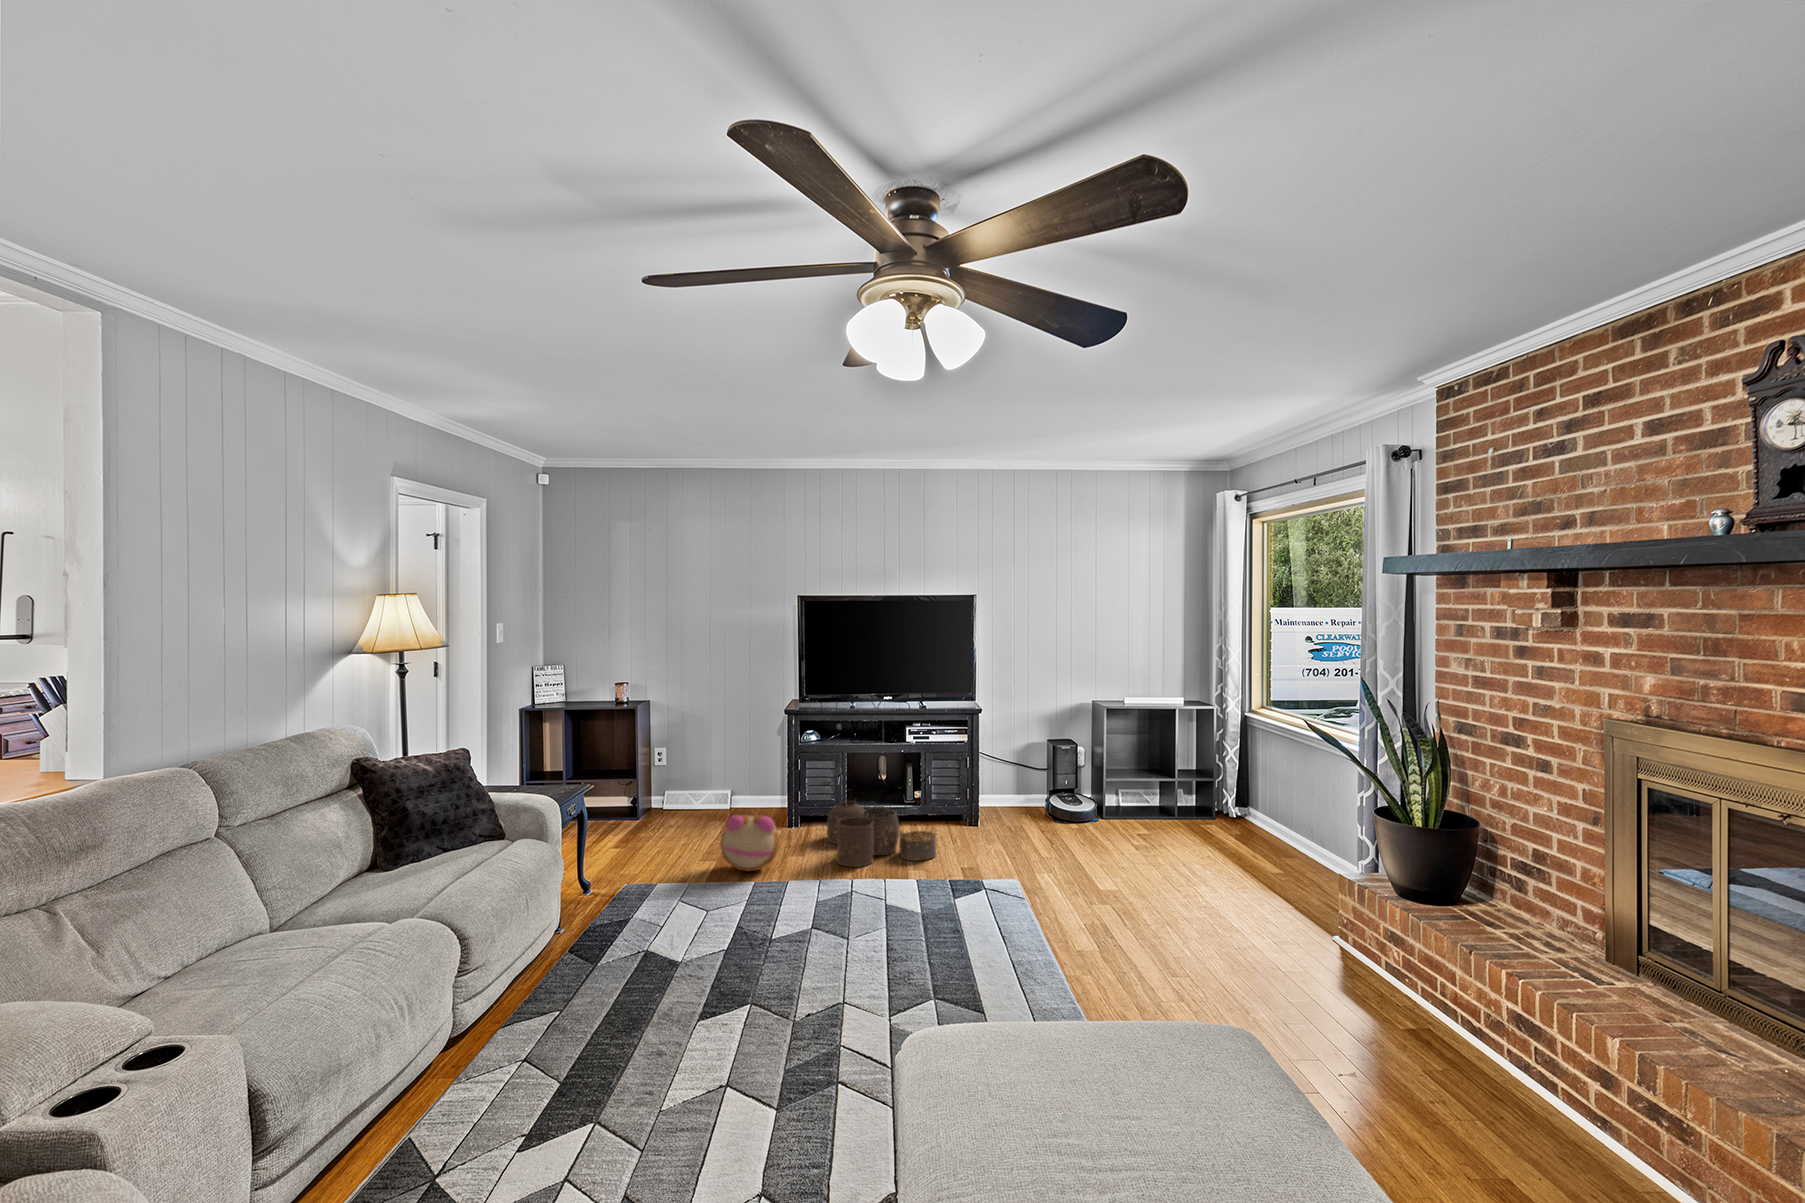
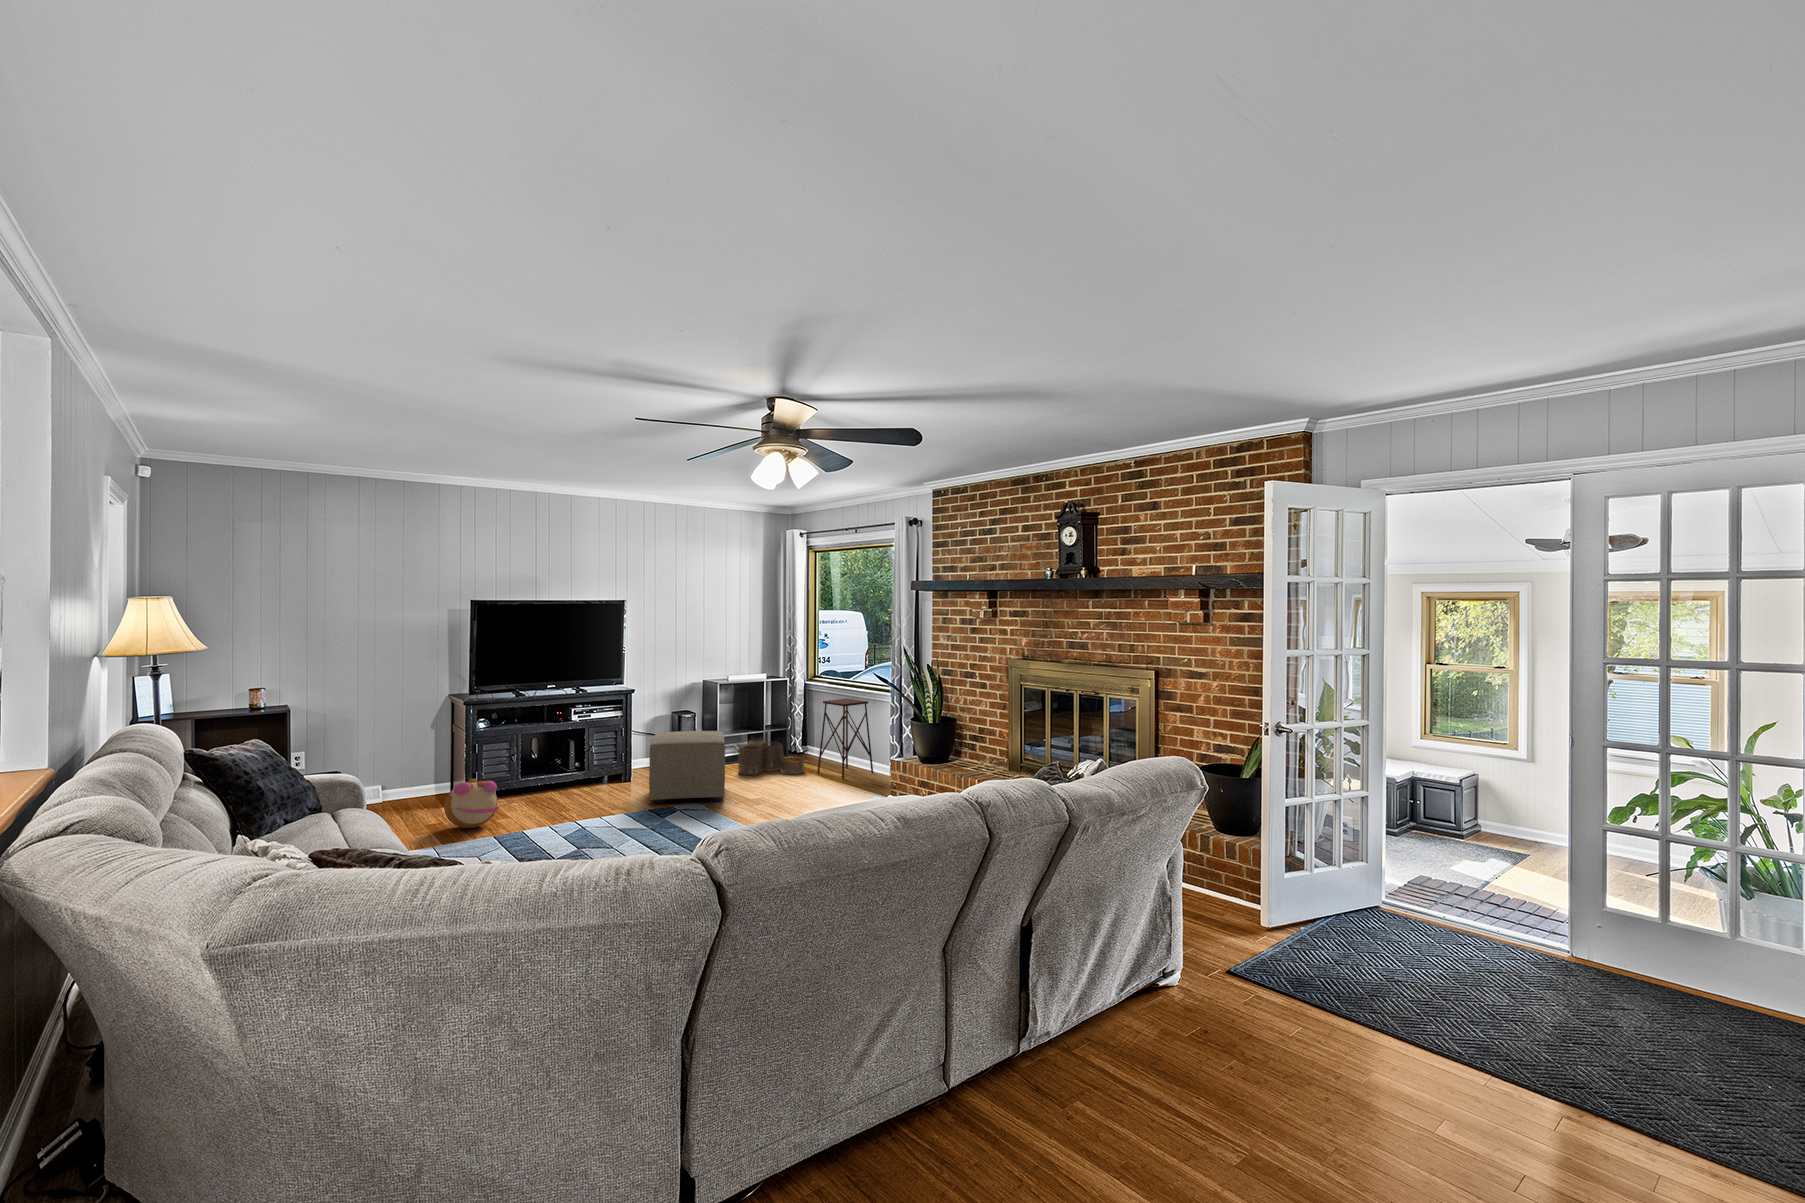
side table: none [1244,746,1340,878] -> present [817,698,873,779]
ottoman: none [966,773,1087,885] -> present [649,731,725,803]
woven basket: present [827,800,936,867] -> present [738,739,804,775]

